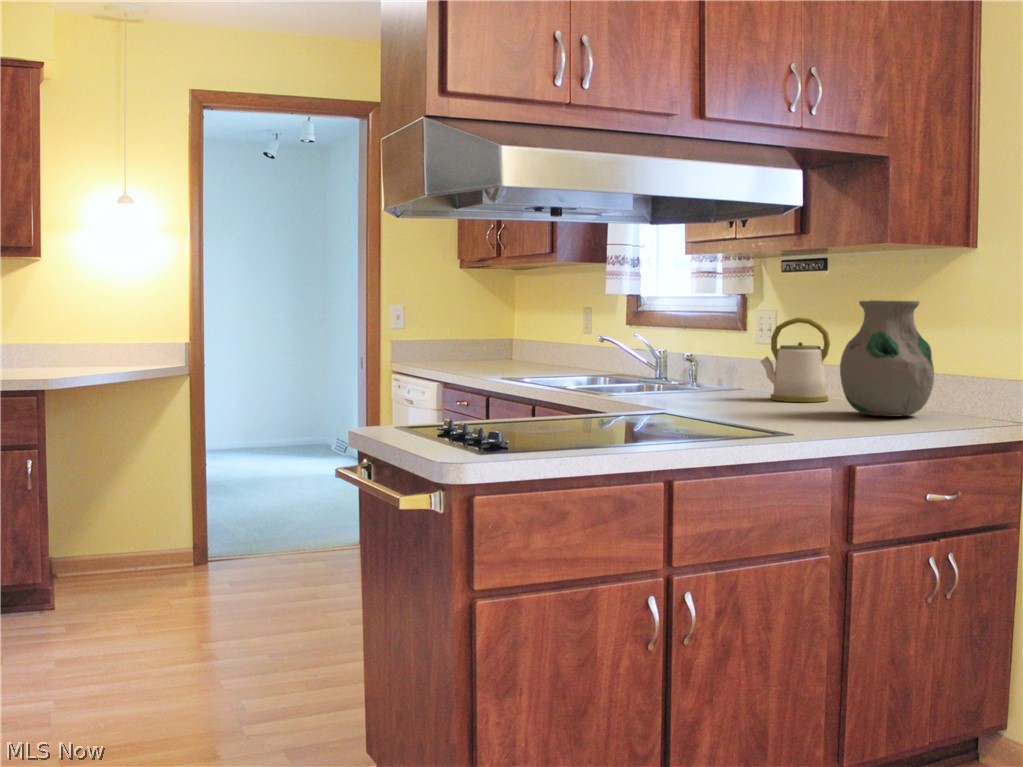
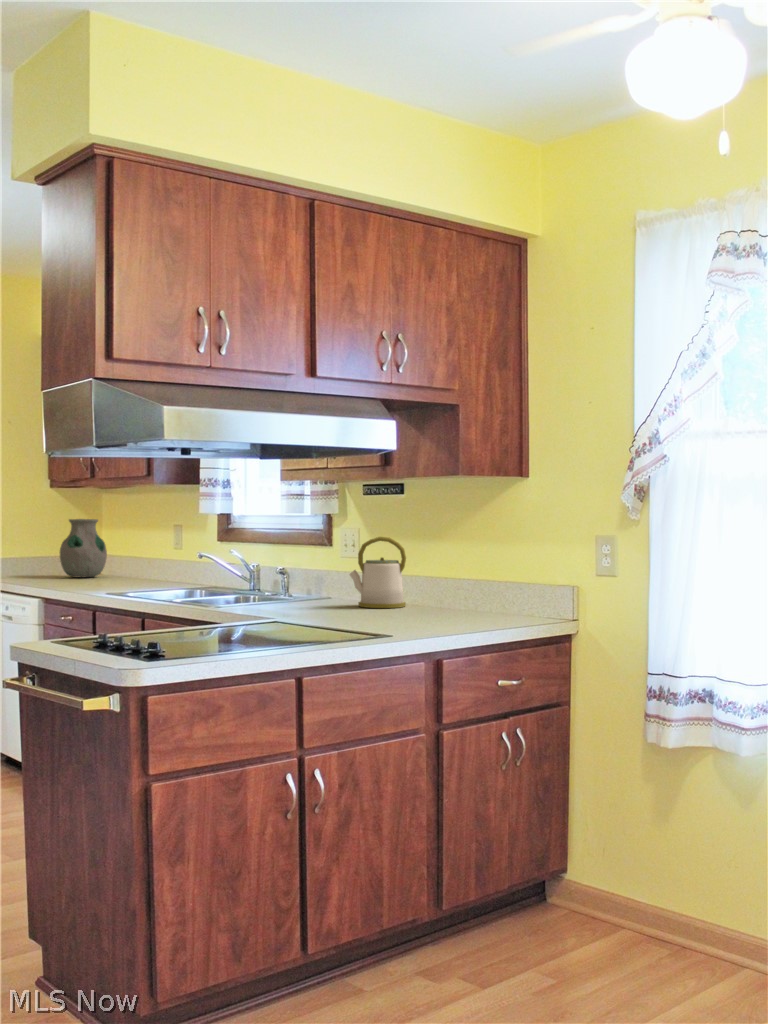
vase: present [840,300,934,417] -> present [60,519,107,578]

